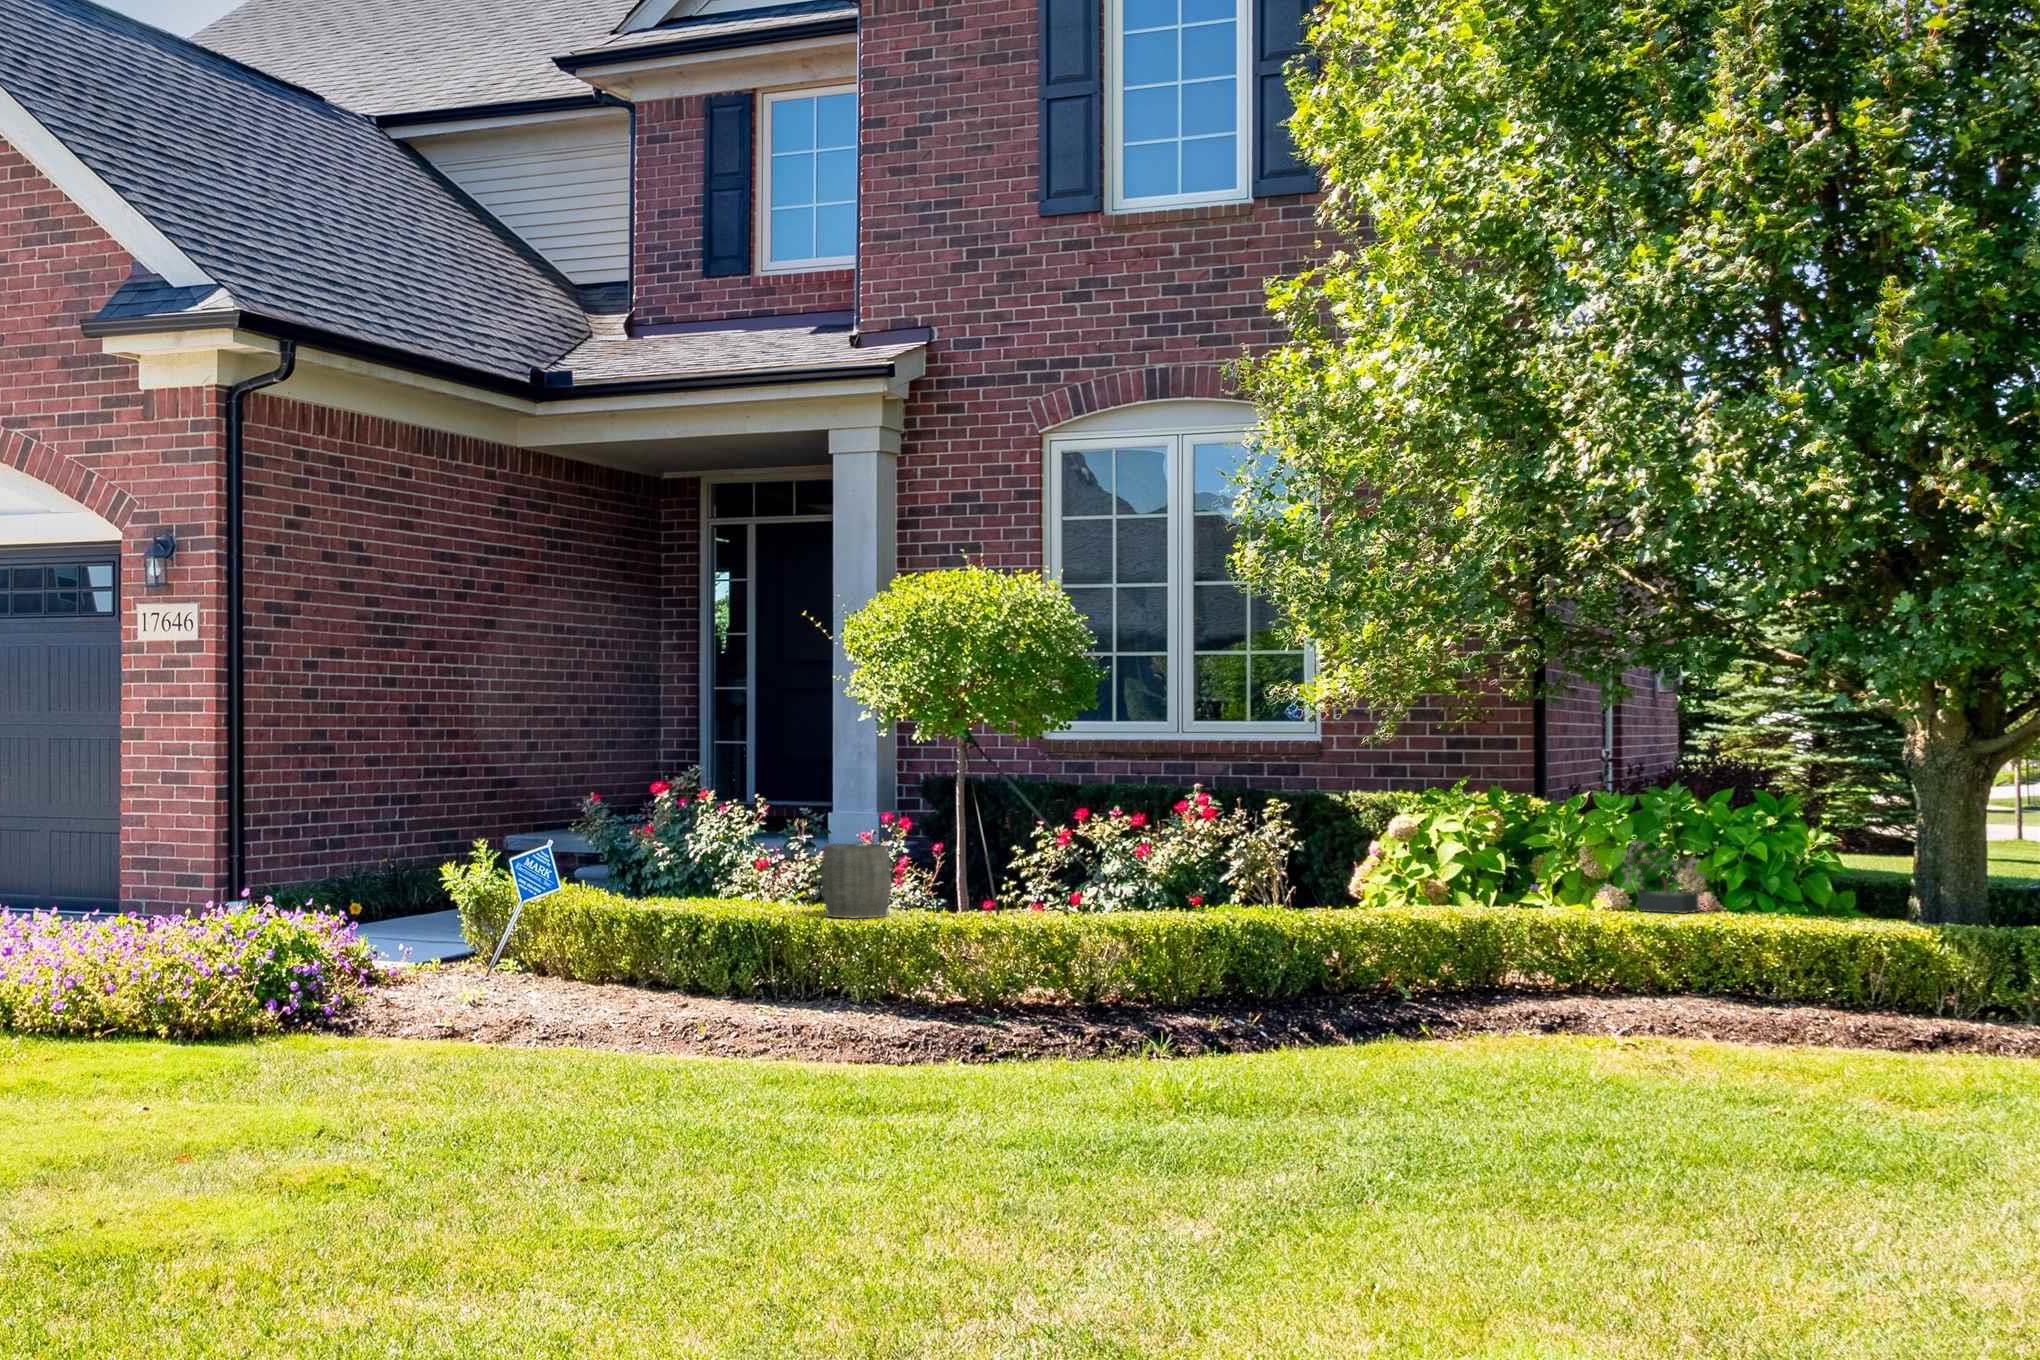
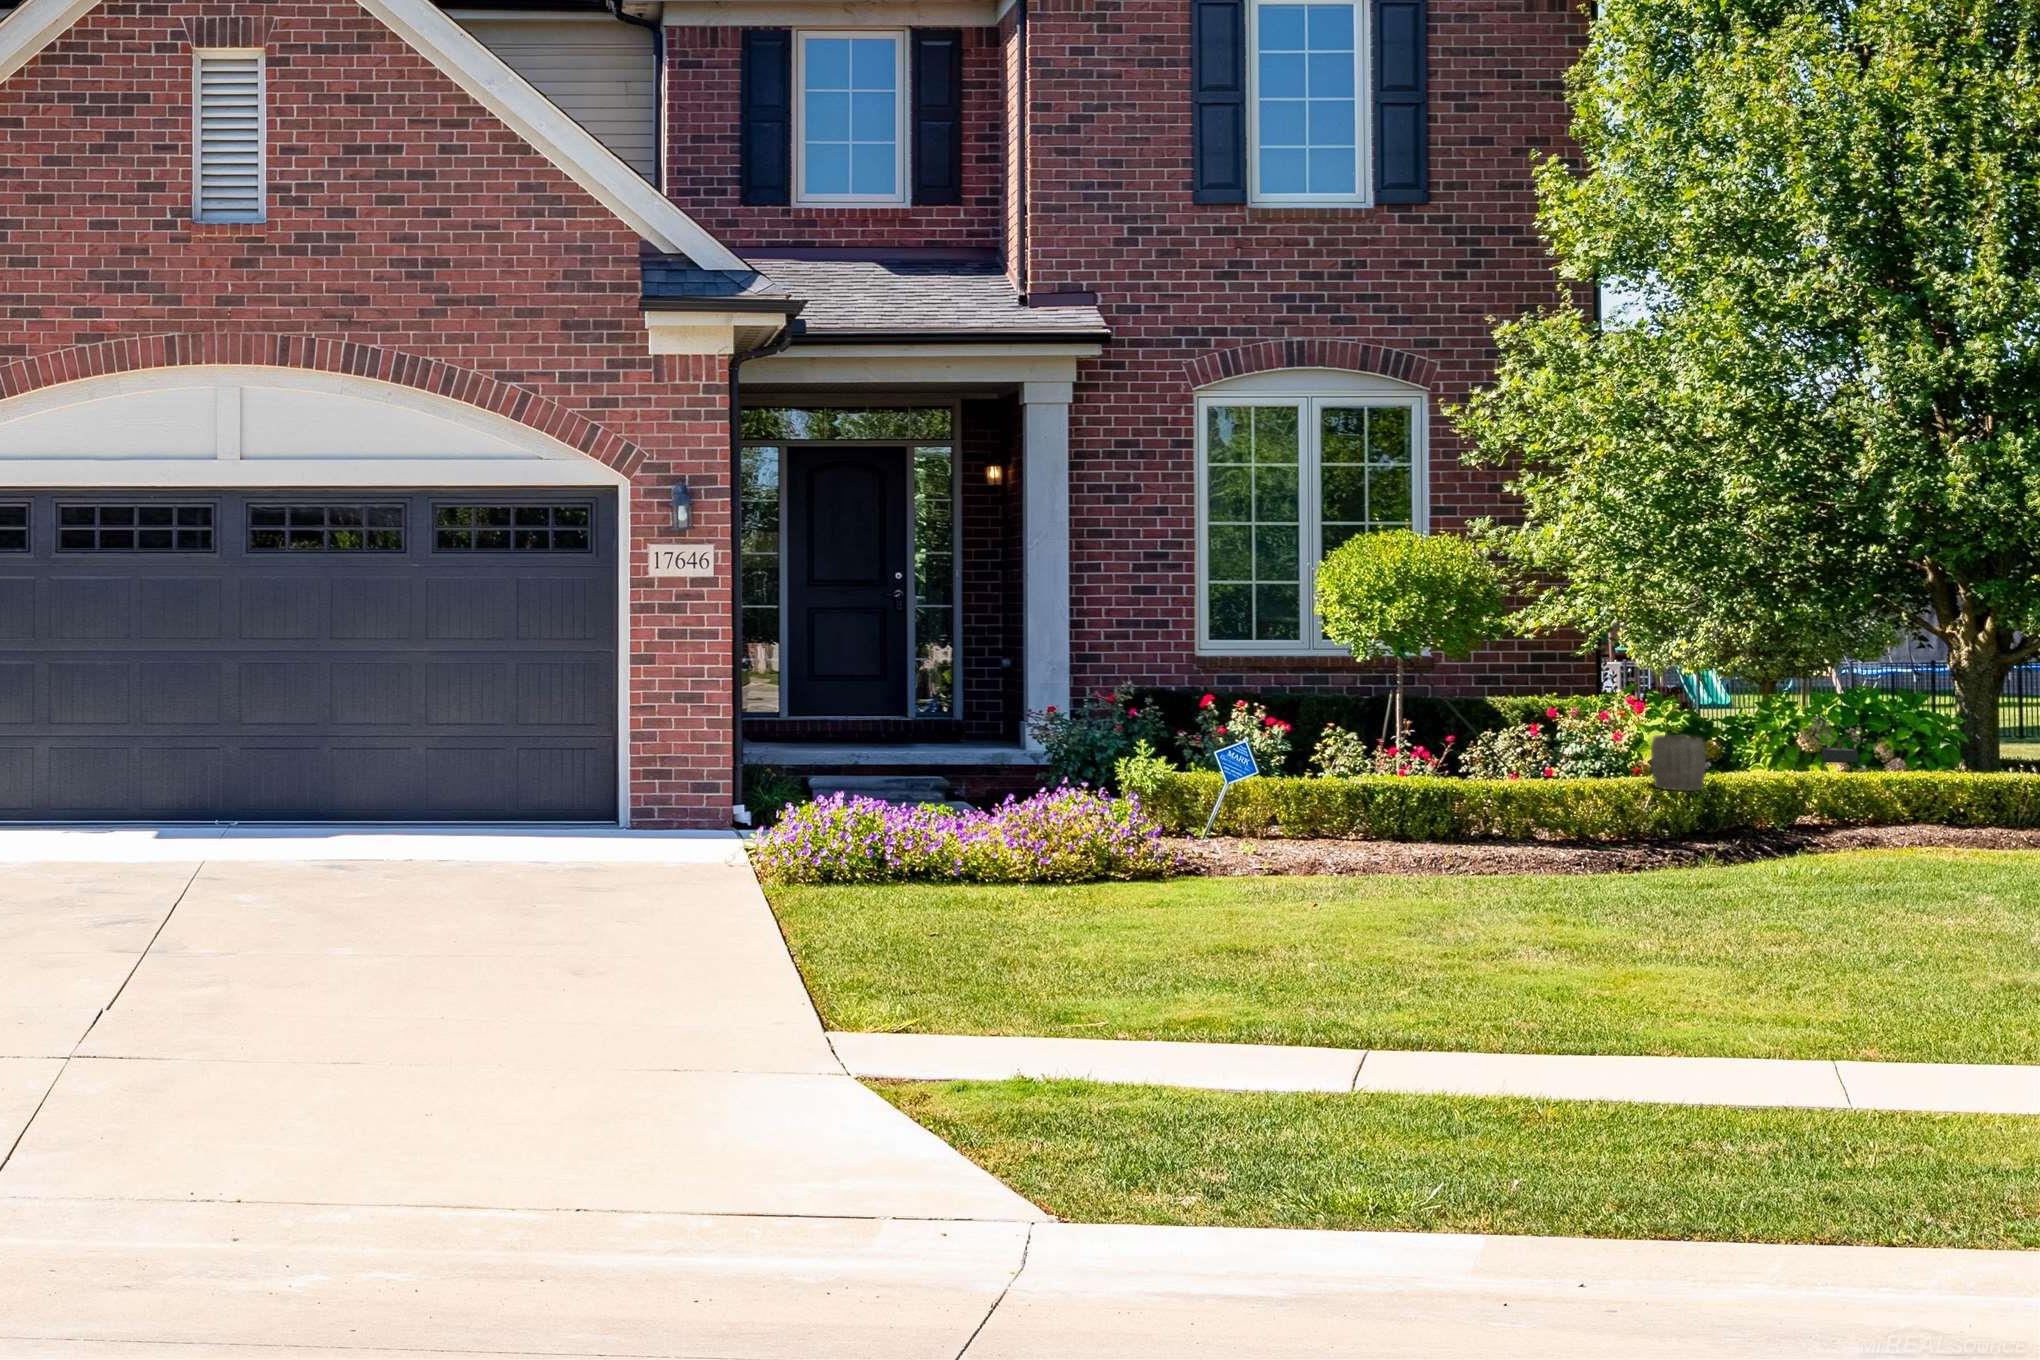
woven basket: present [821,844,892,919] -> present [1651,735,1706,791]

